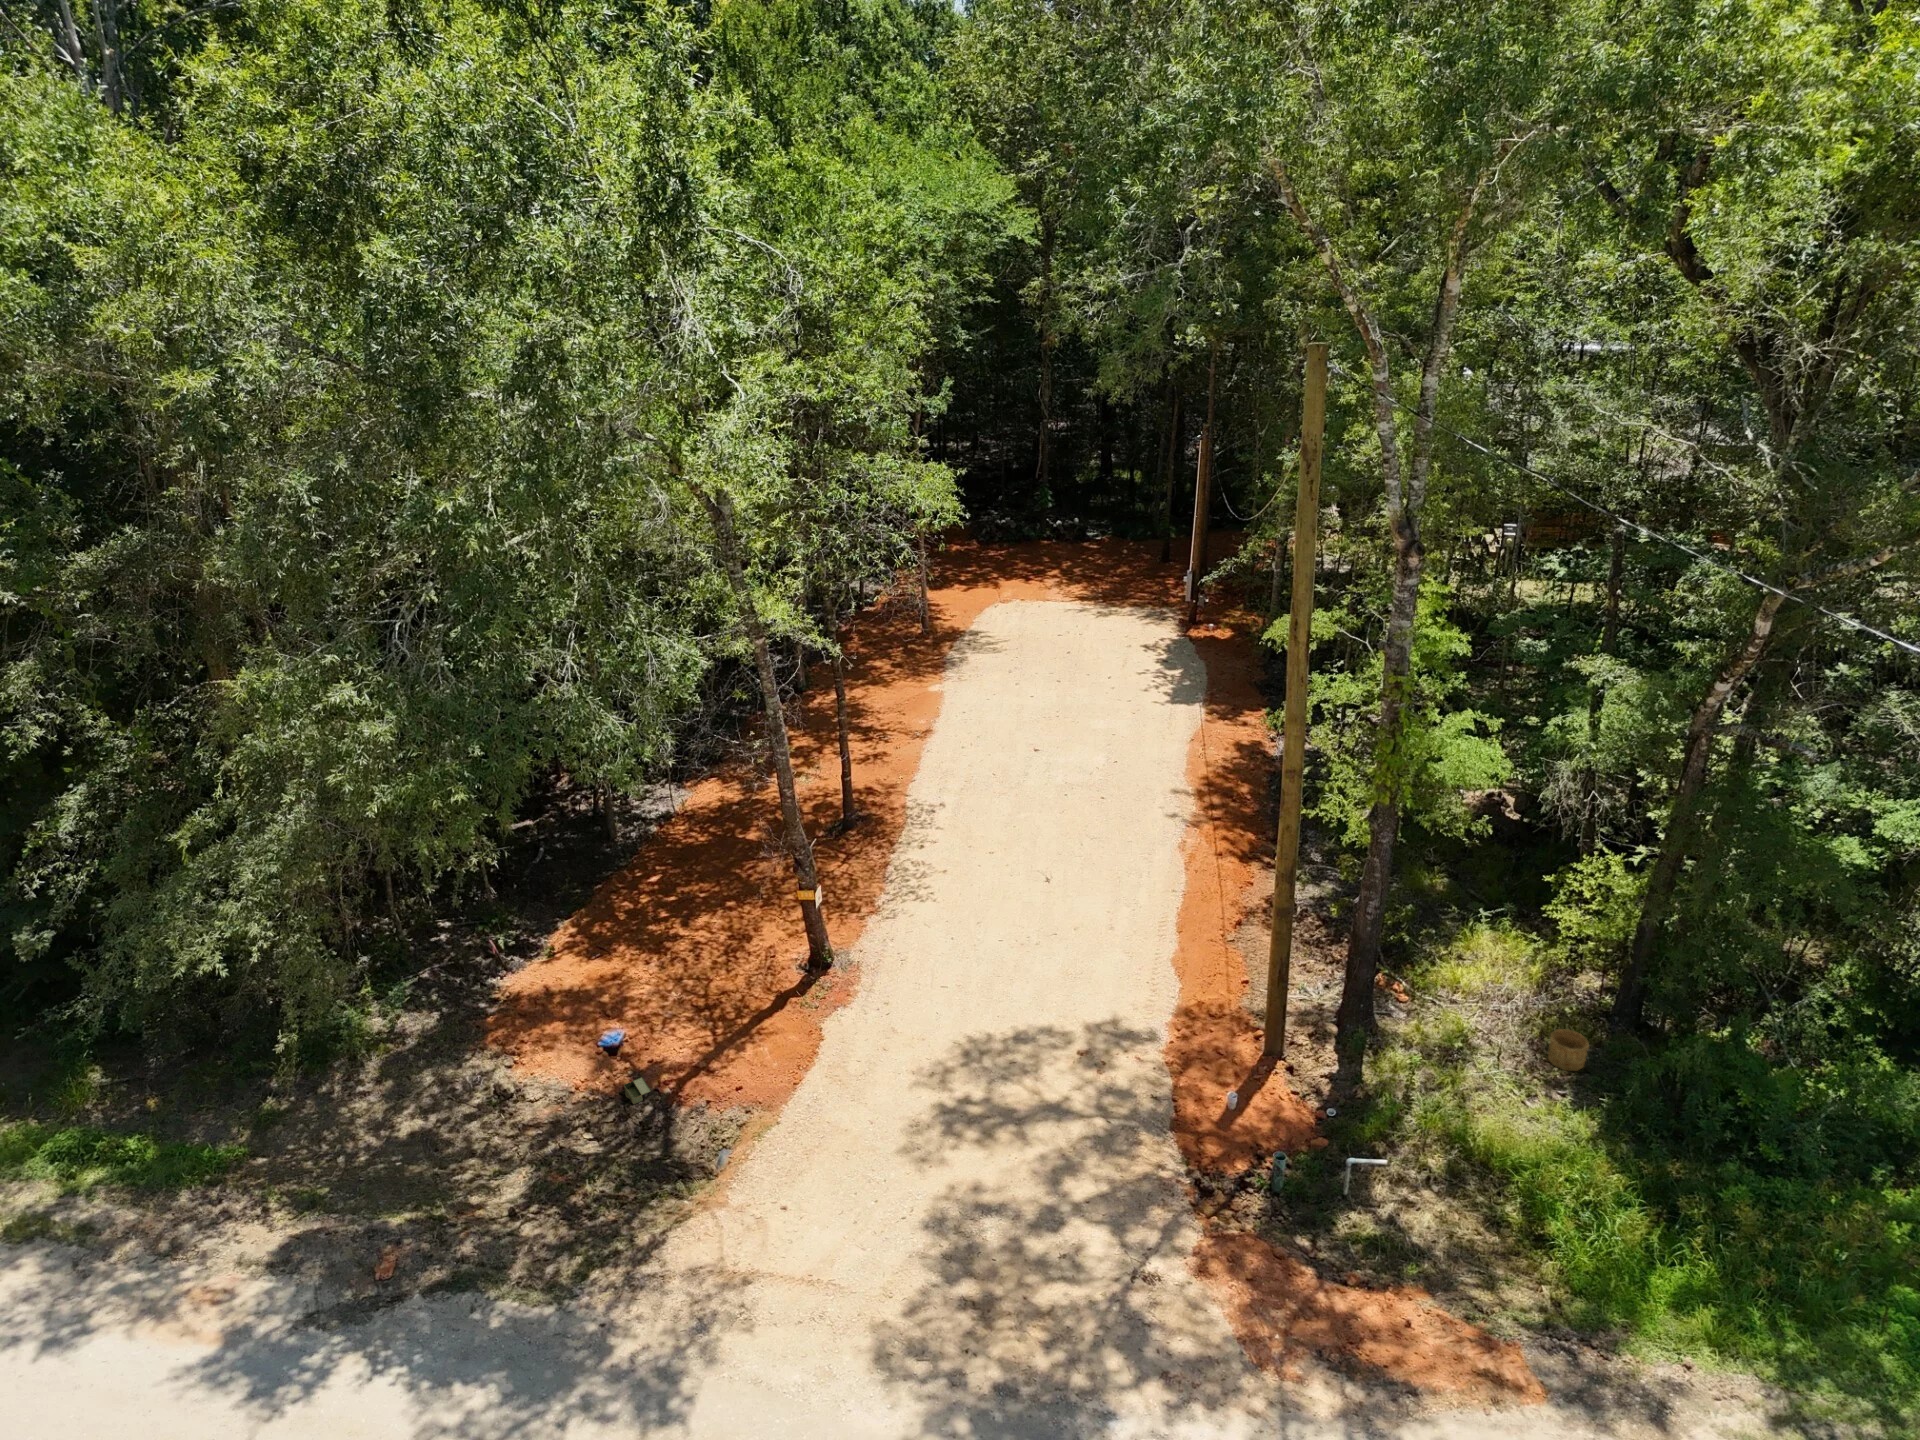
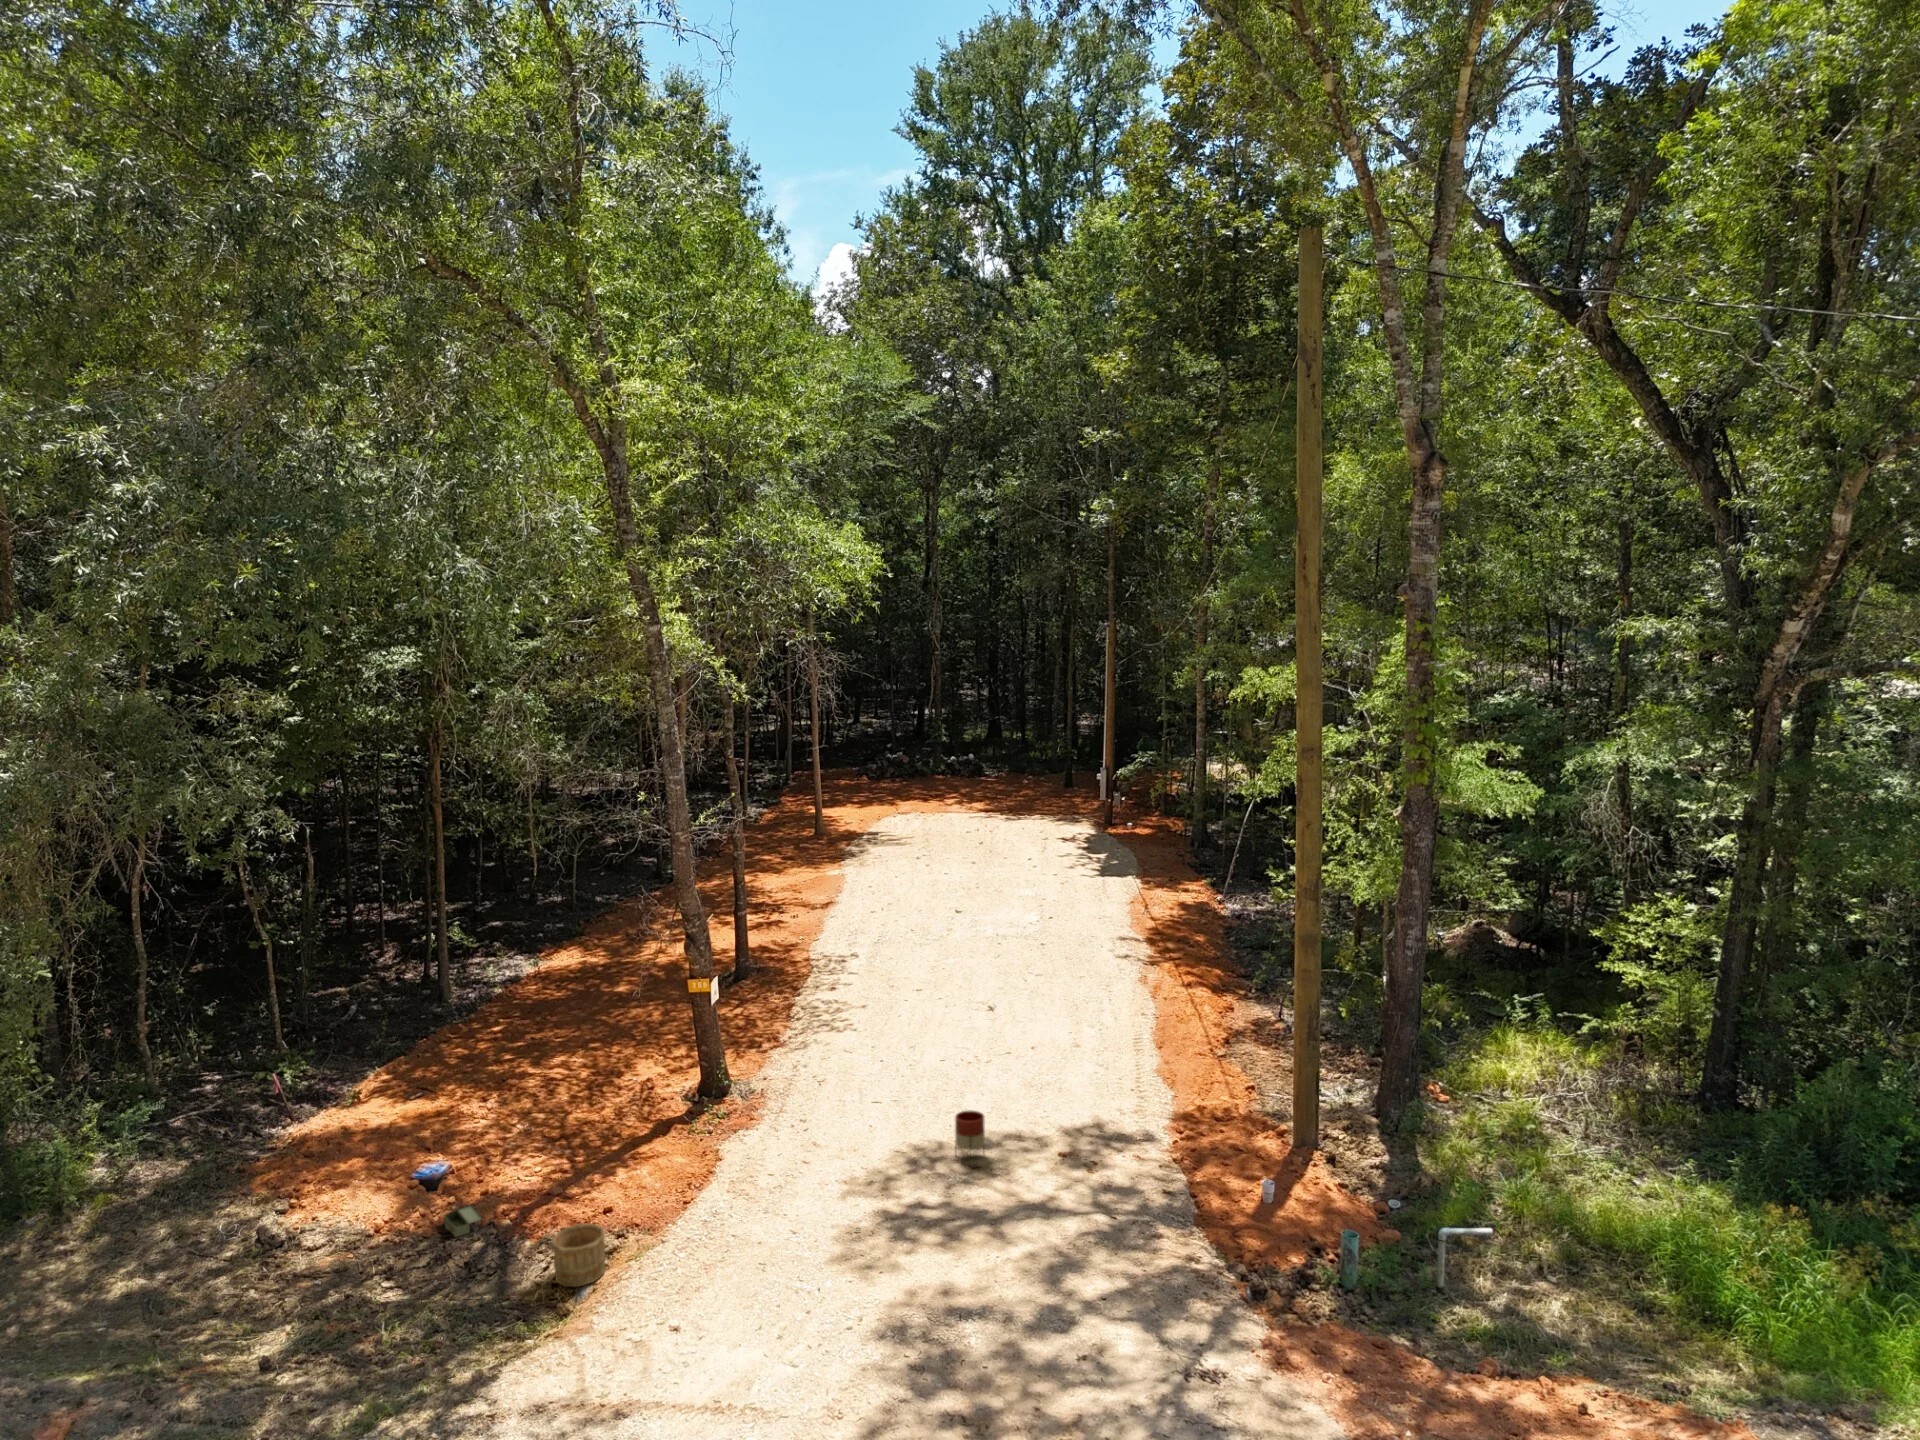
planter: none [998,1014,1022,1058] -> present [955,1110,985,1150]
wooden bucket: present [1548,1029,1589,1071] -> present [552,1224,605,1287]

